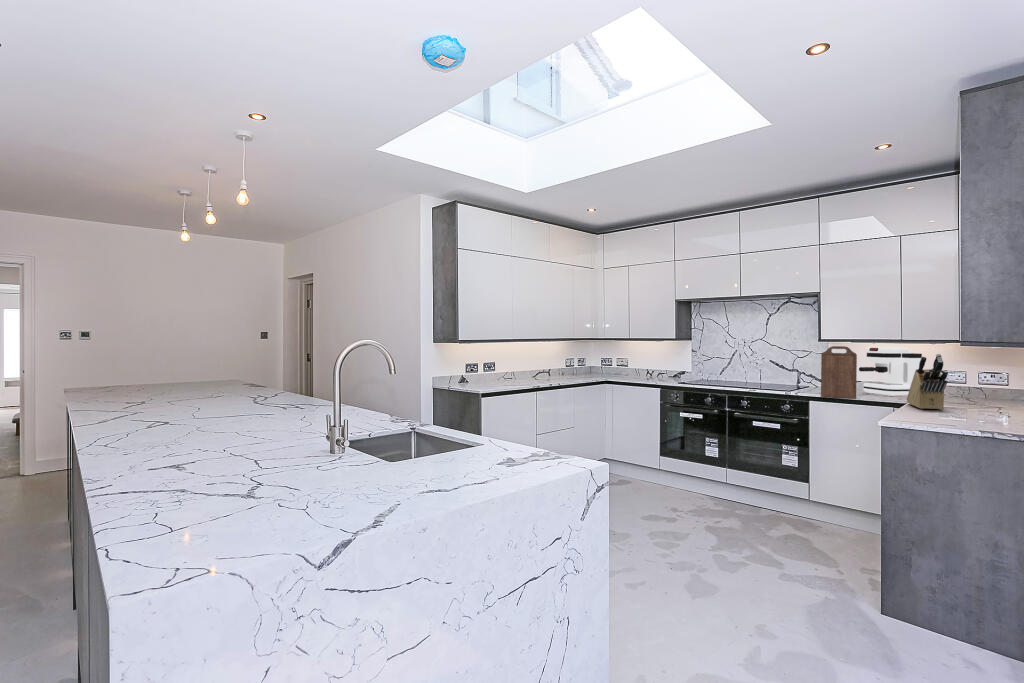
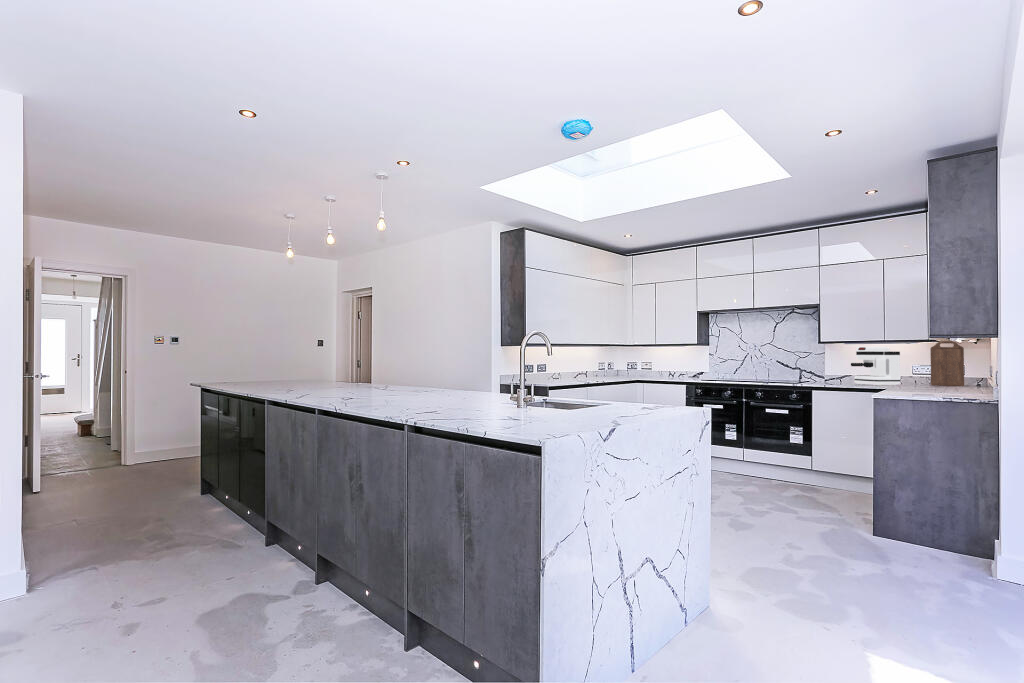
cutting board: present [821,346,857,399] -> present [930,341,964,386]
knife block: present [907,354,948,410] -> none [890,348,921,391]

